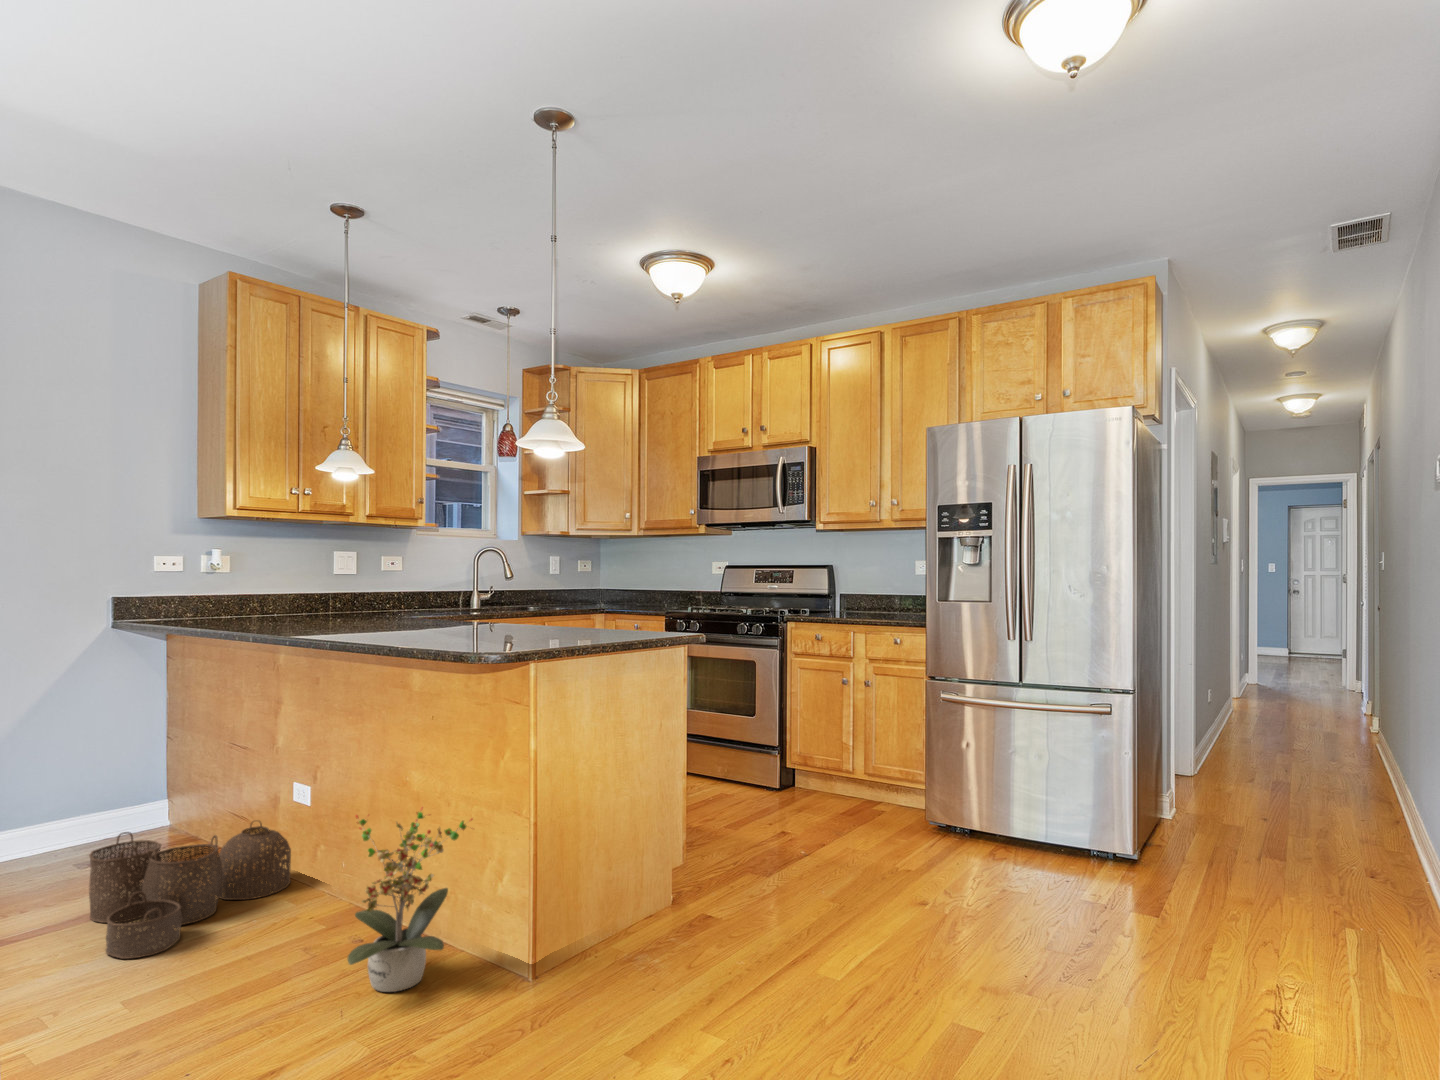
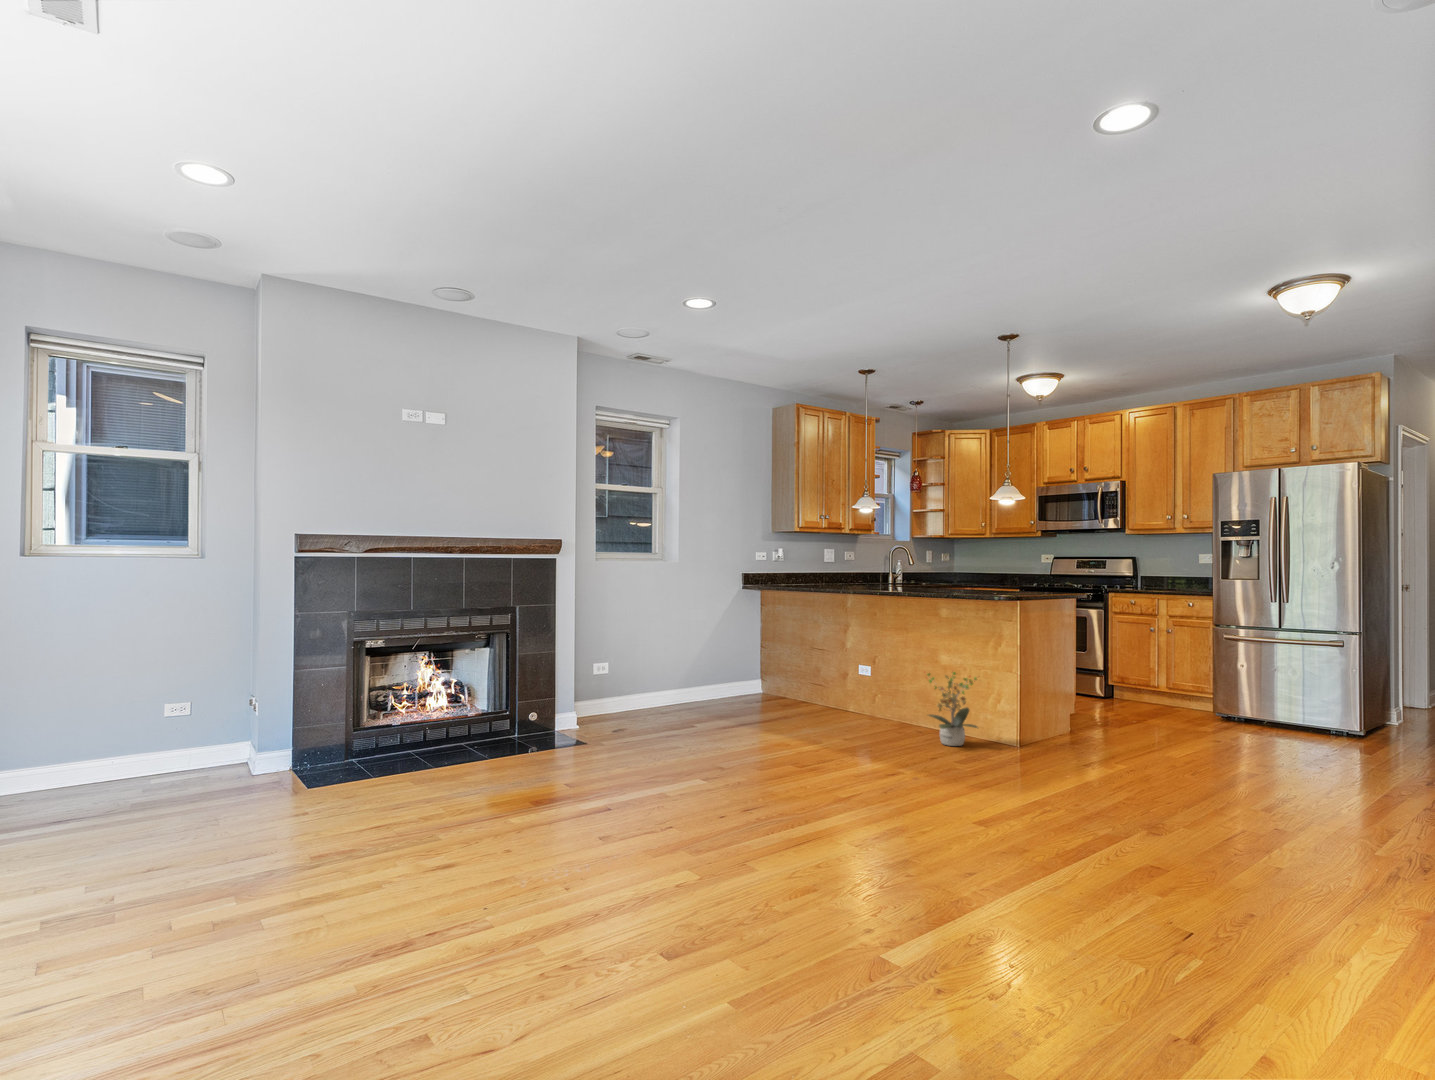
woven basket: present [89,821,291,959] -> none [782,683,859,730]

